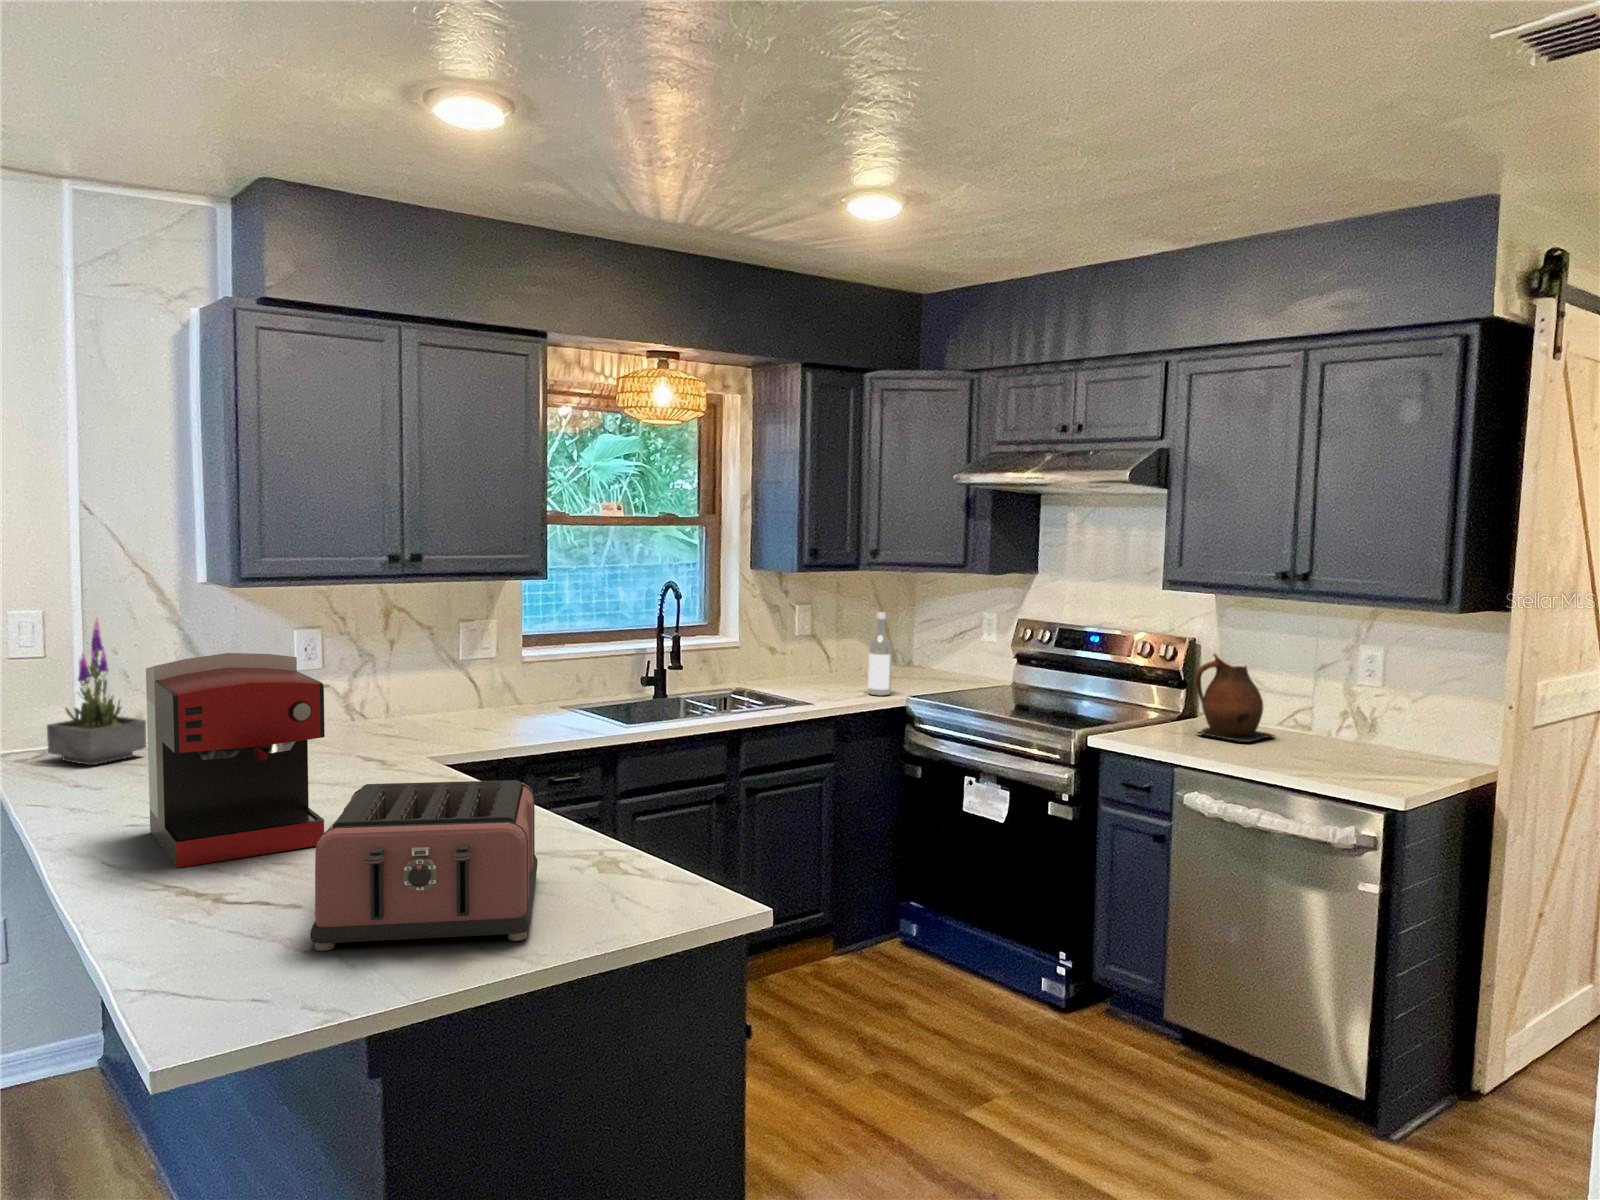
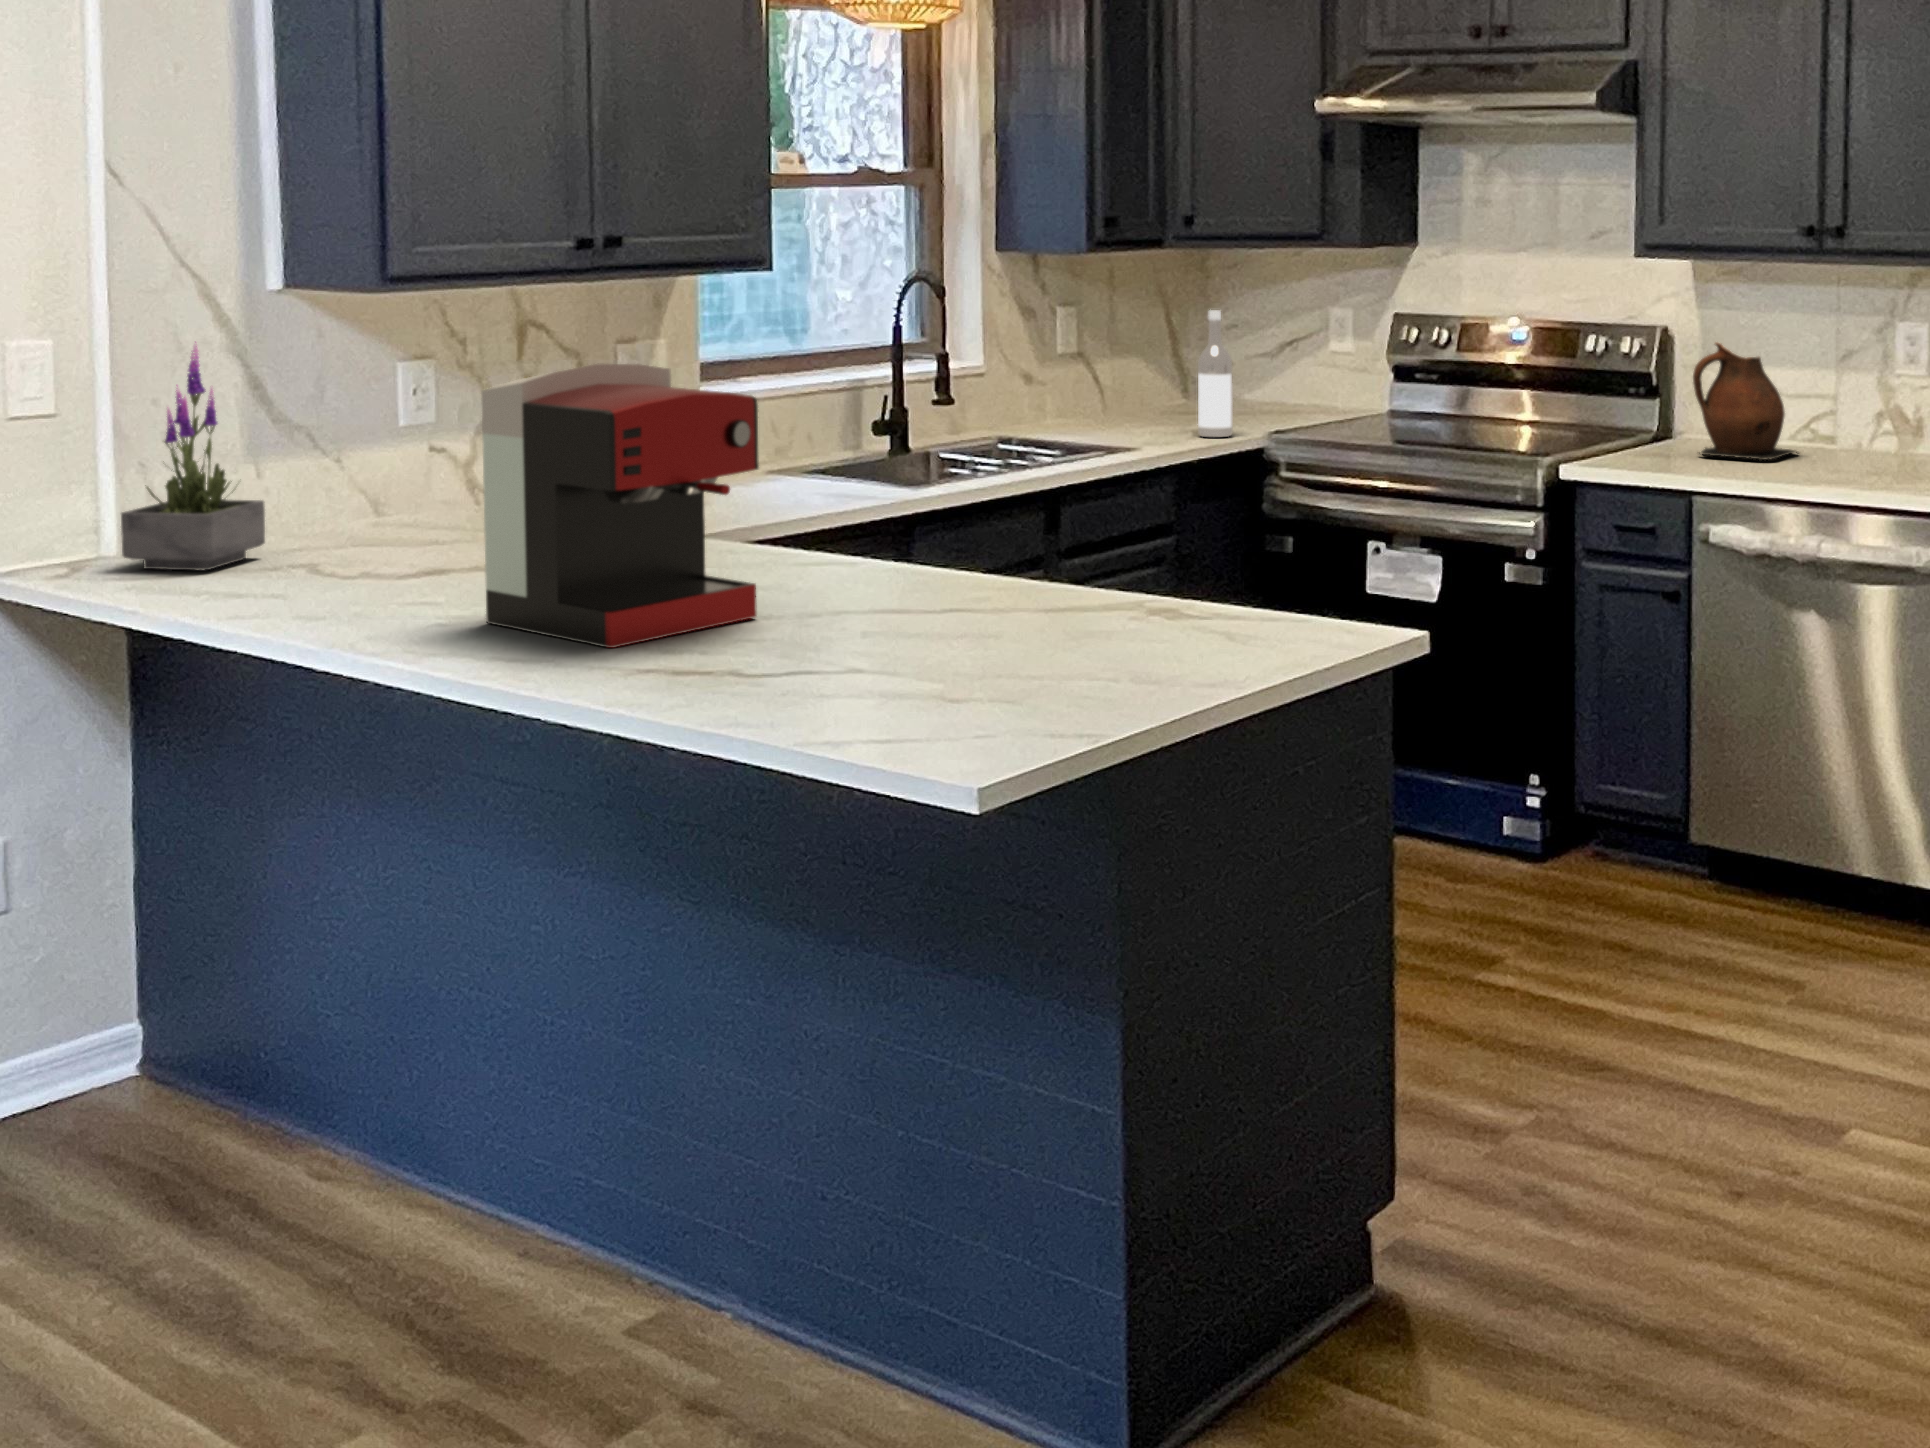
toaster: present [311,780,538,951] -> none [870,497,1182,692]

